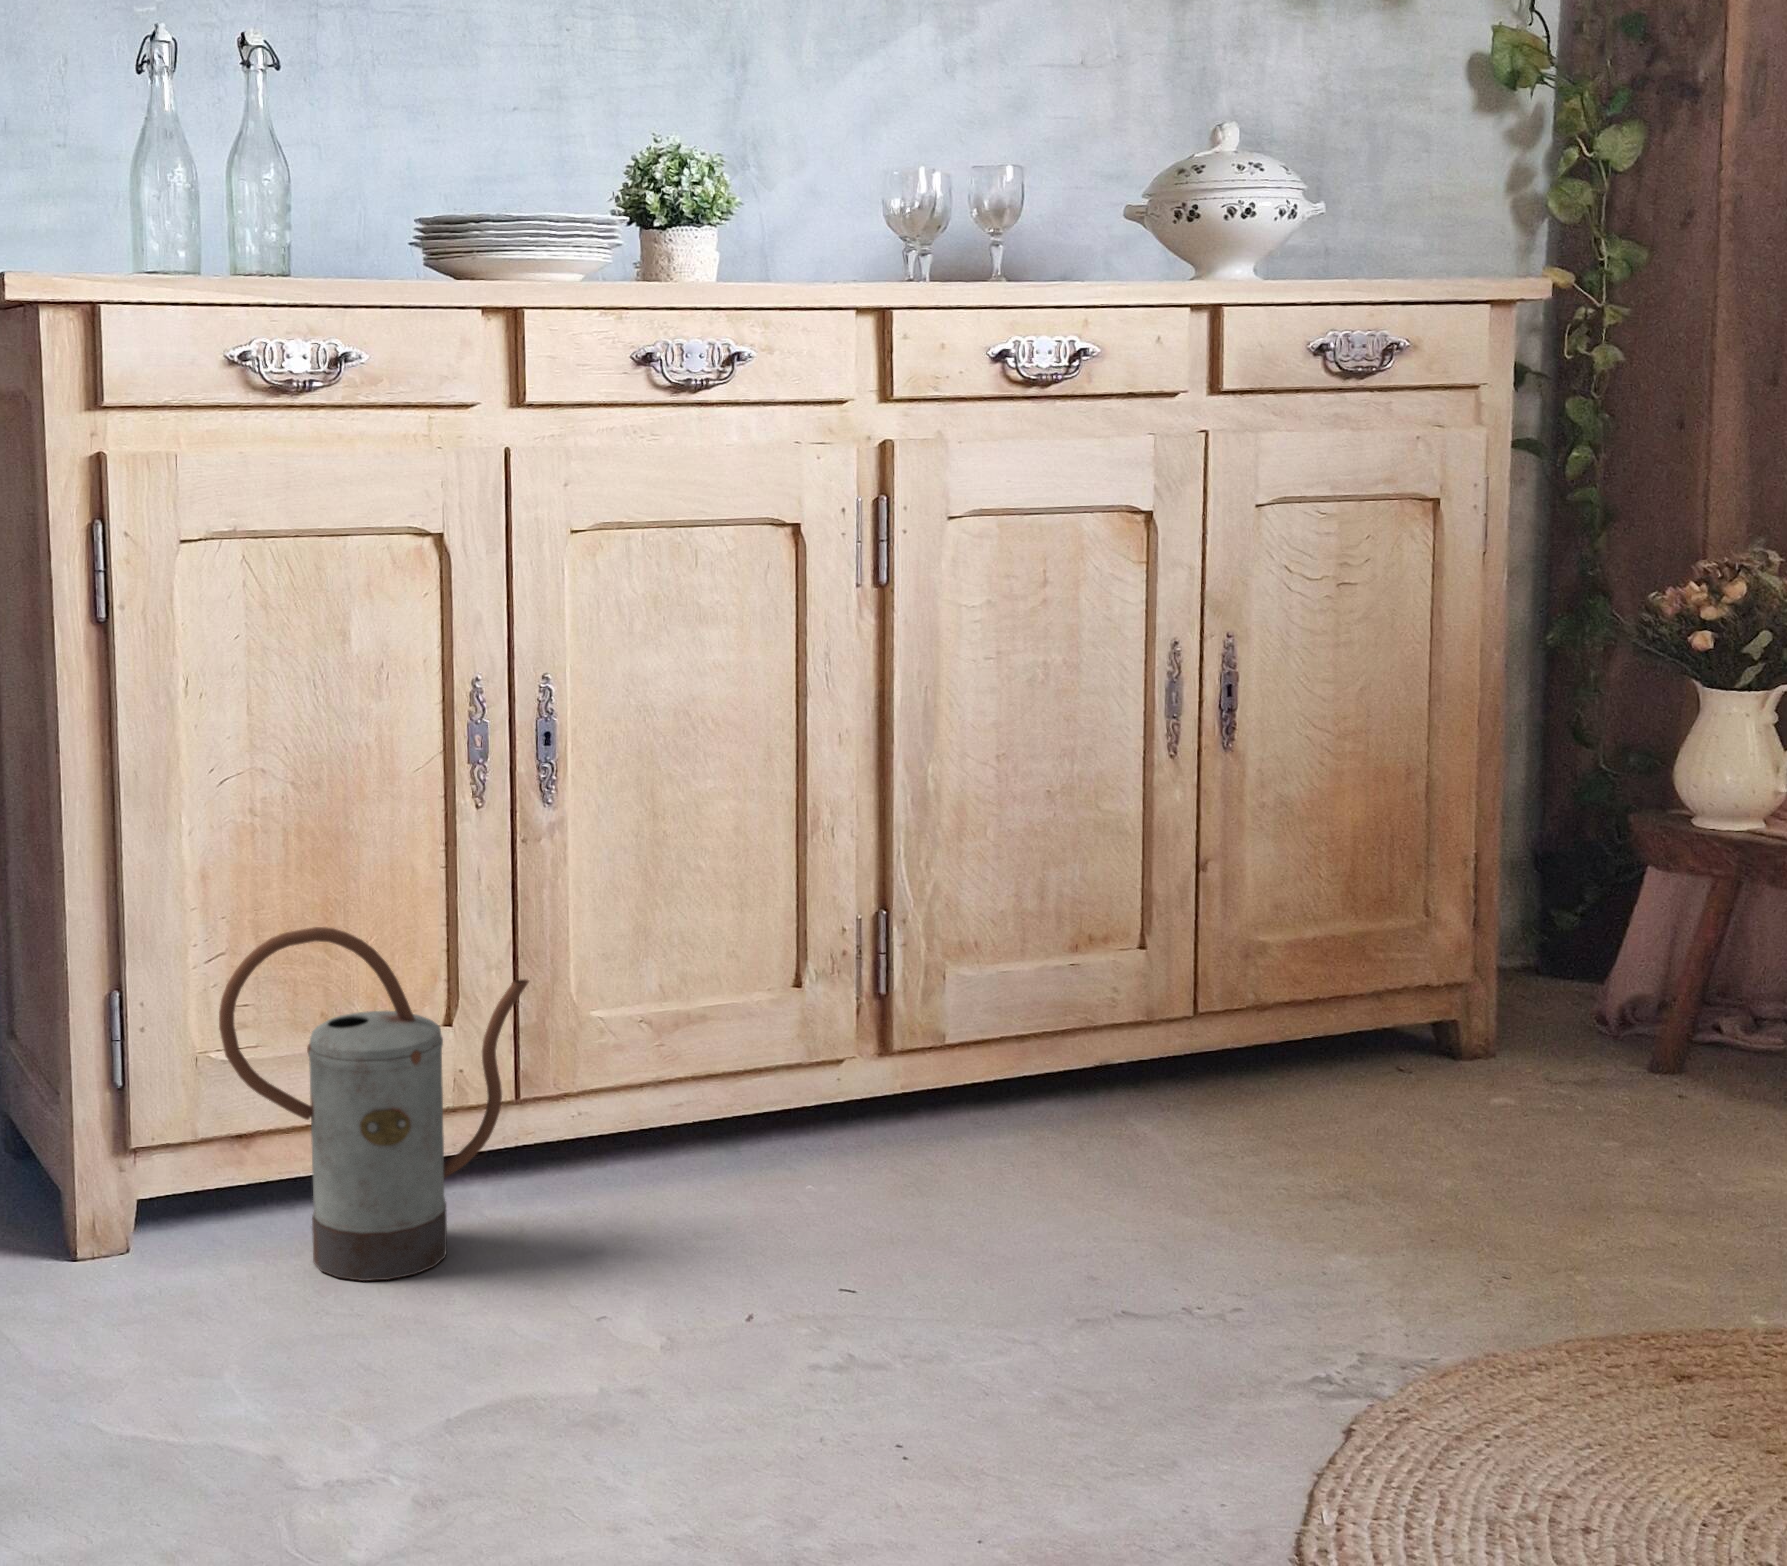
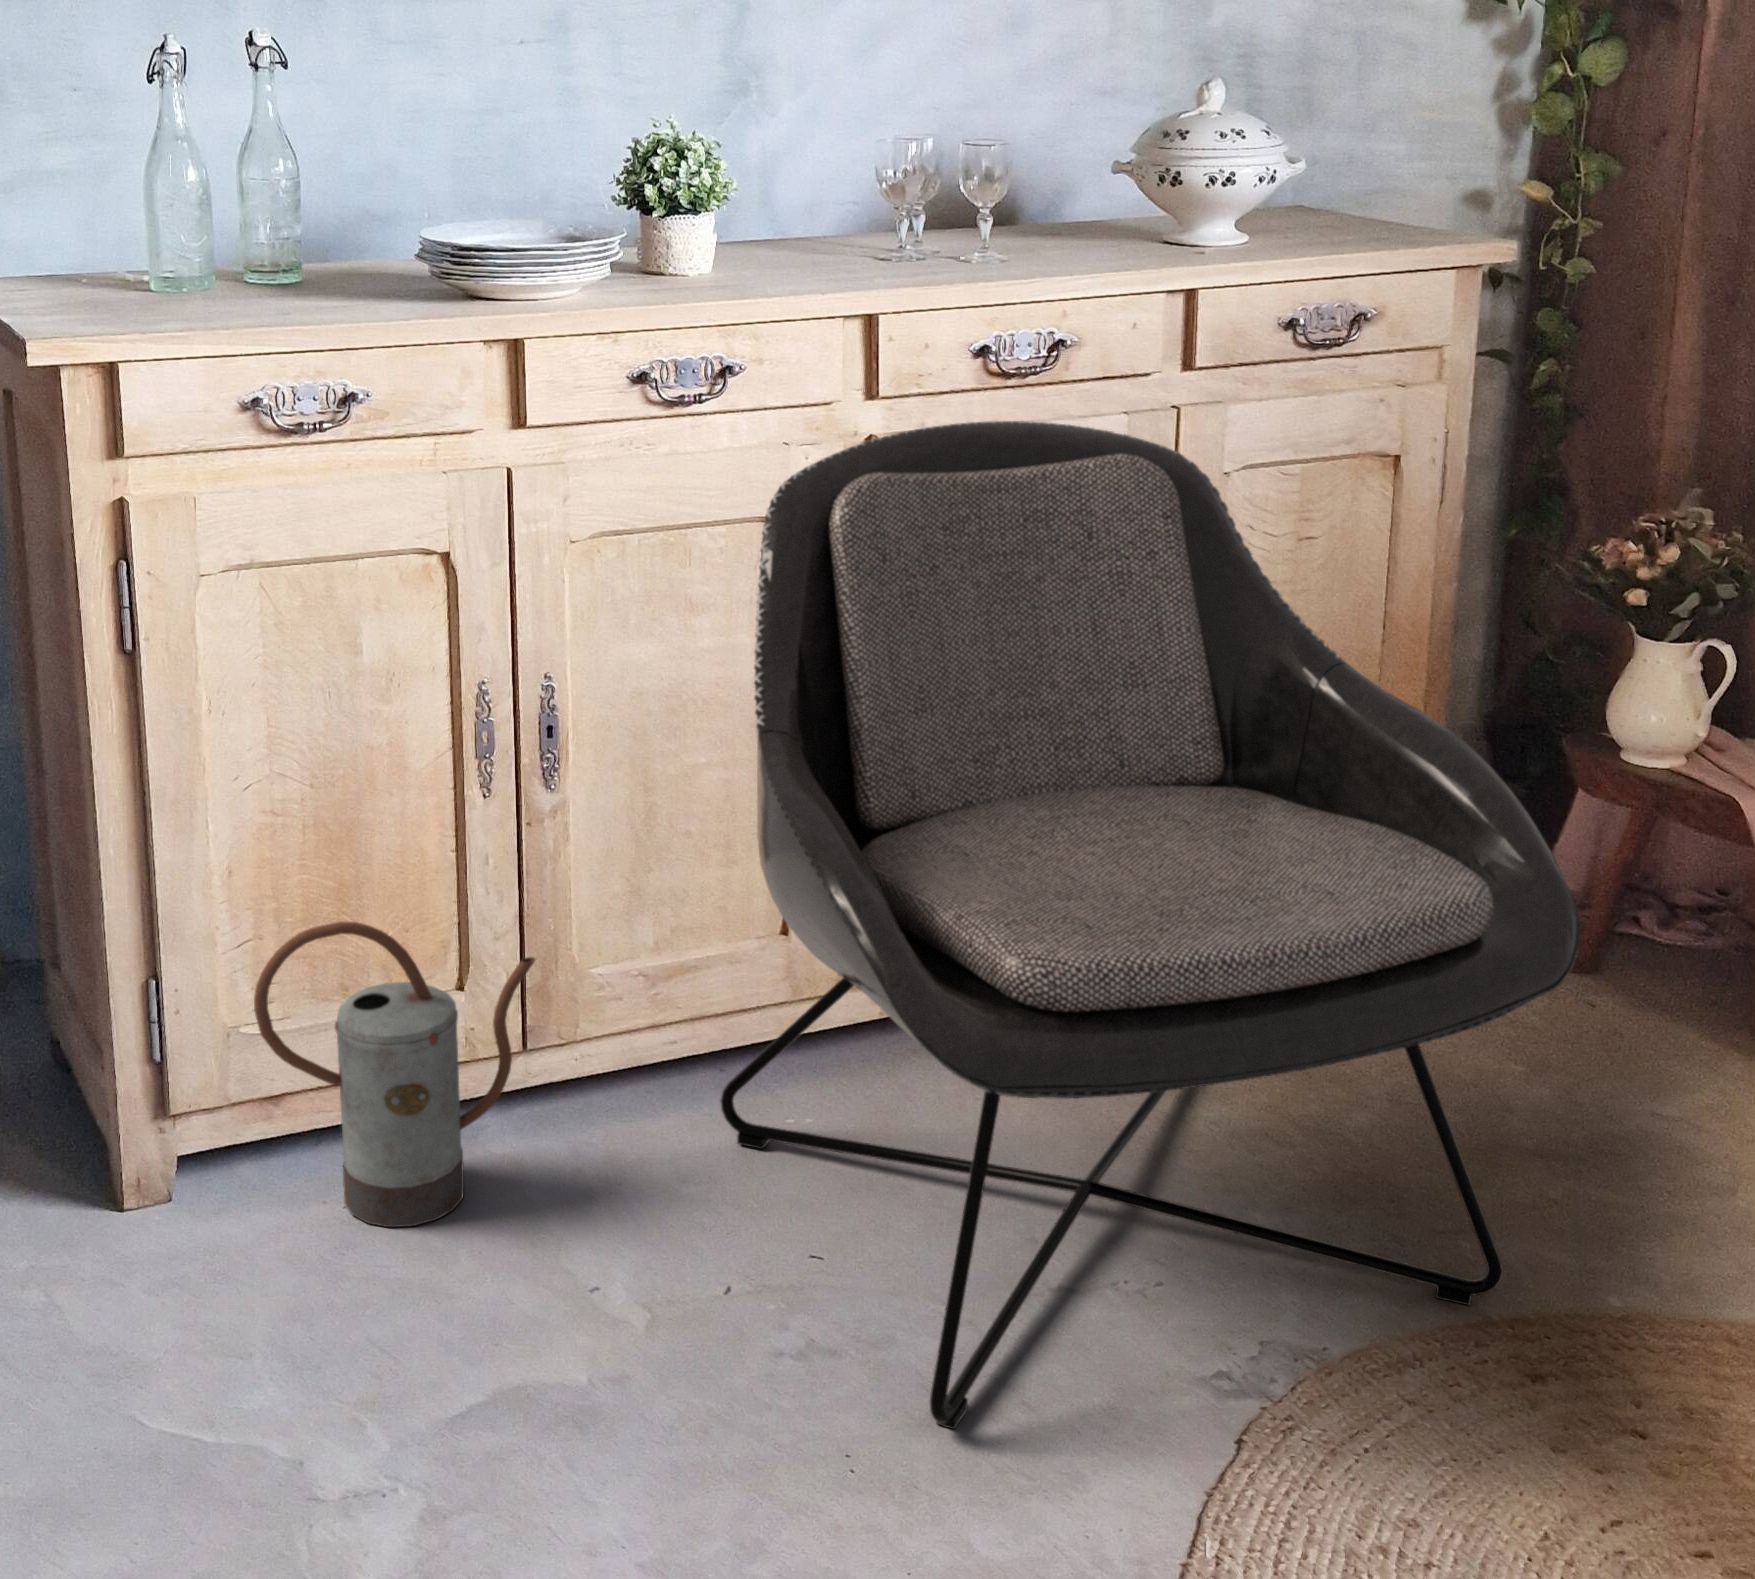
lounge chair: none [732,420,1675,1441] -> present [720,421,1580,1429]

